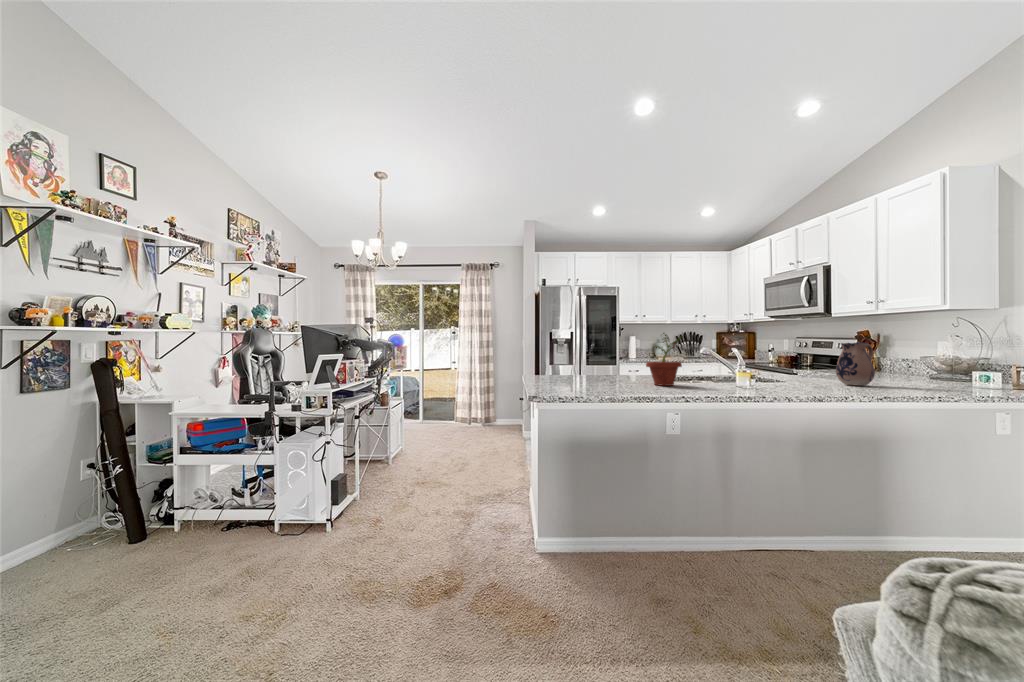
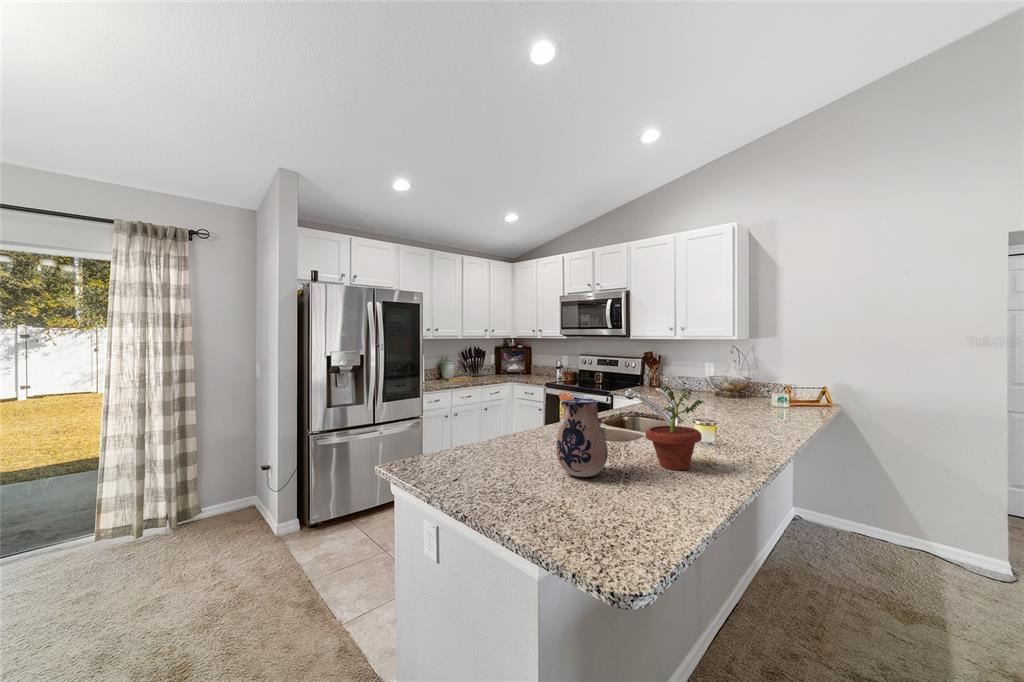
ceramic pitcher: present [836,342,875,386] -> present [556,398,608,477]

